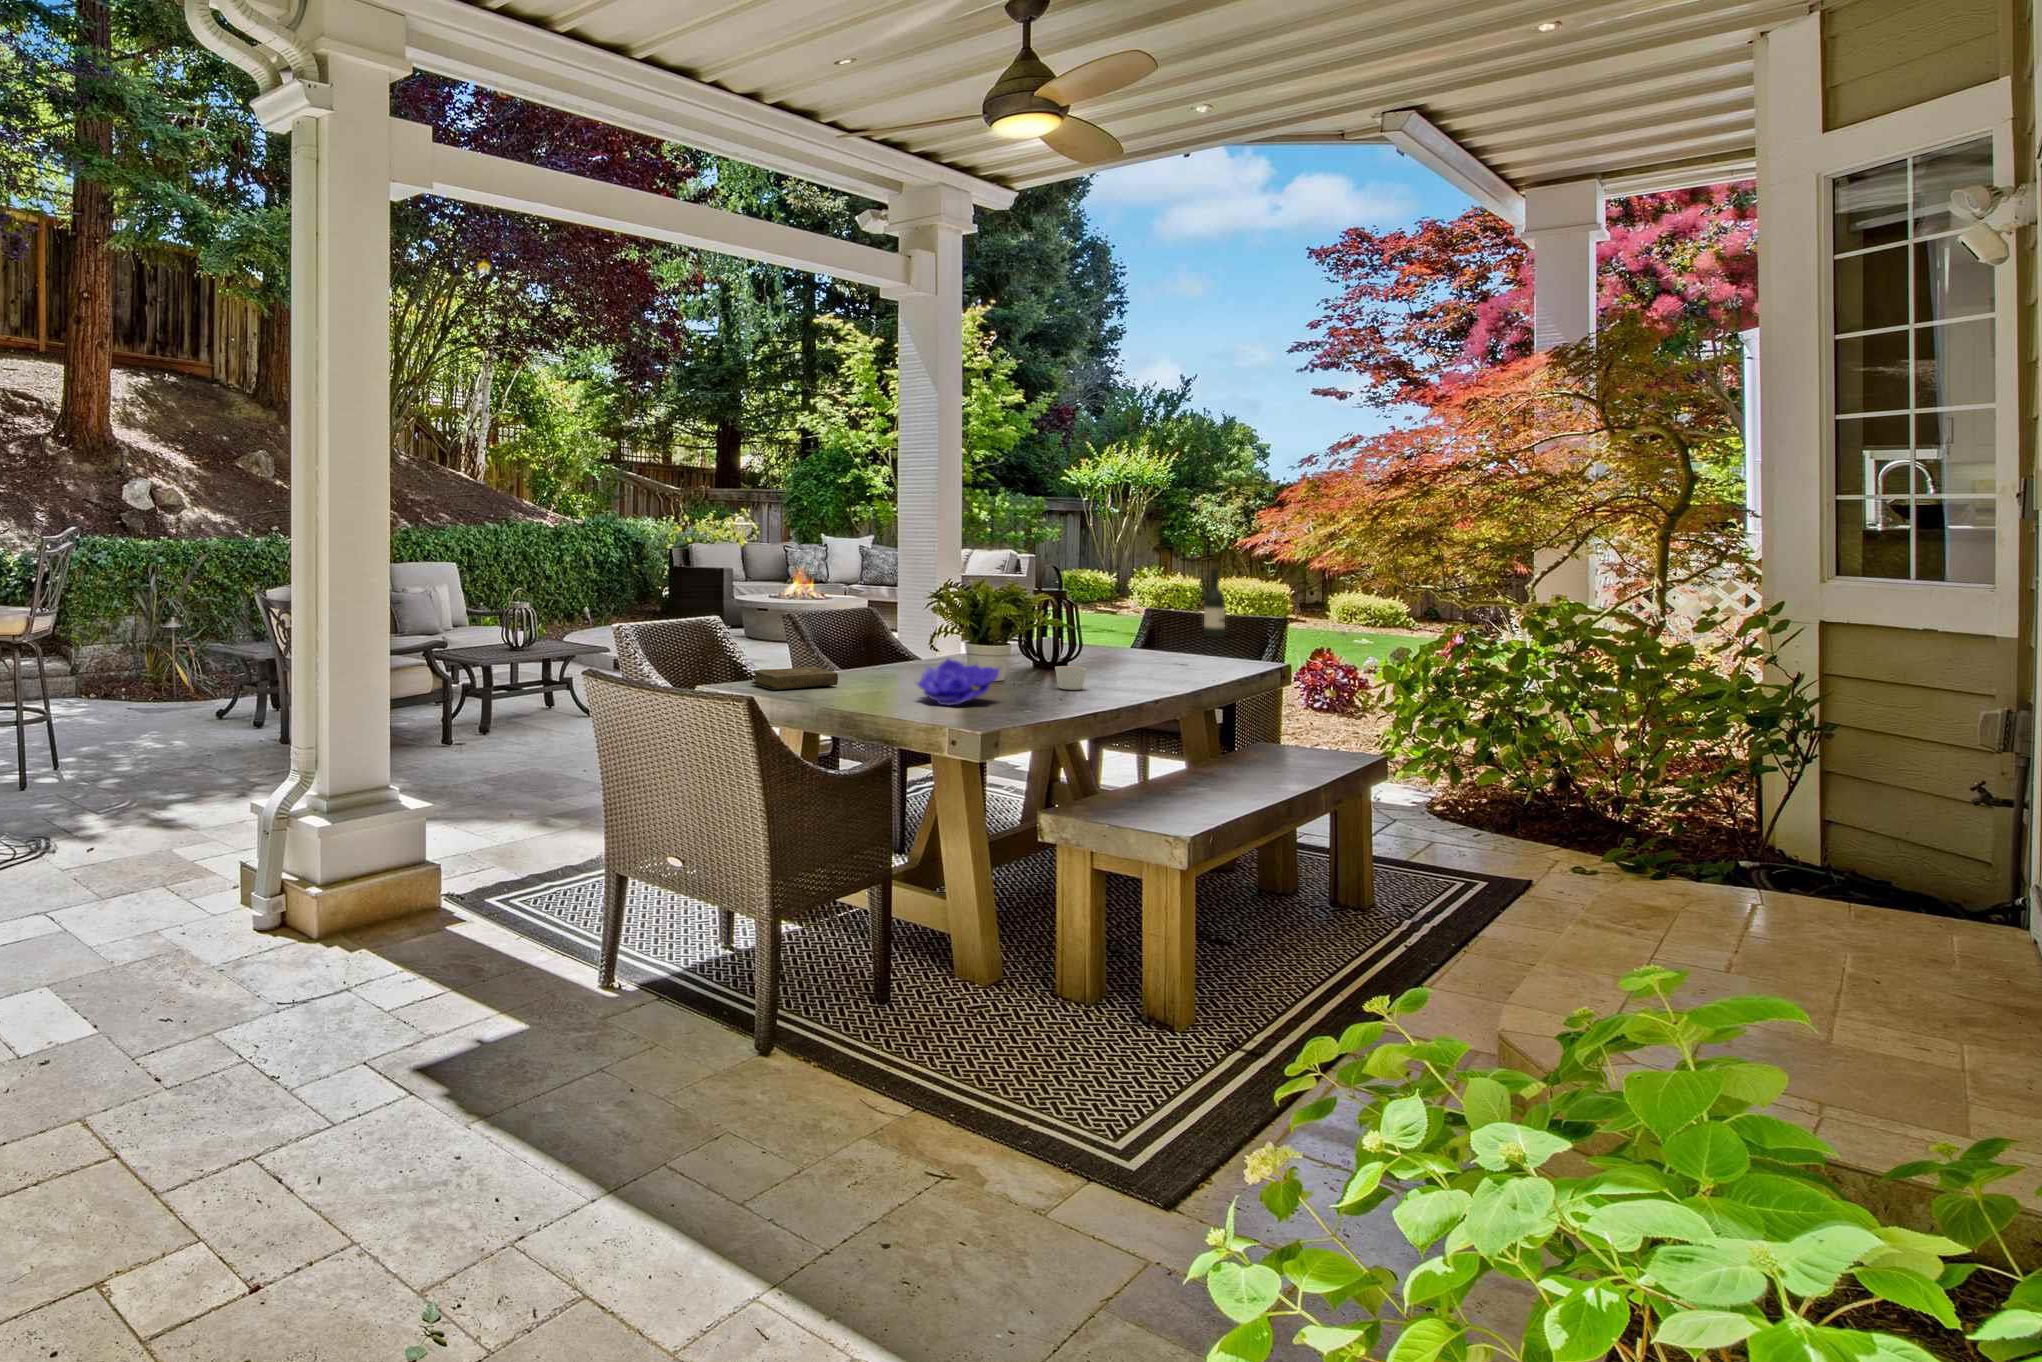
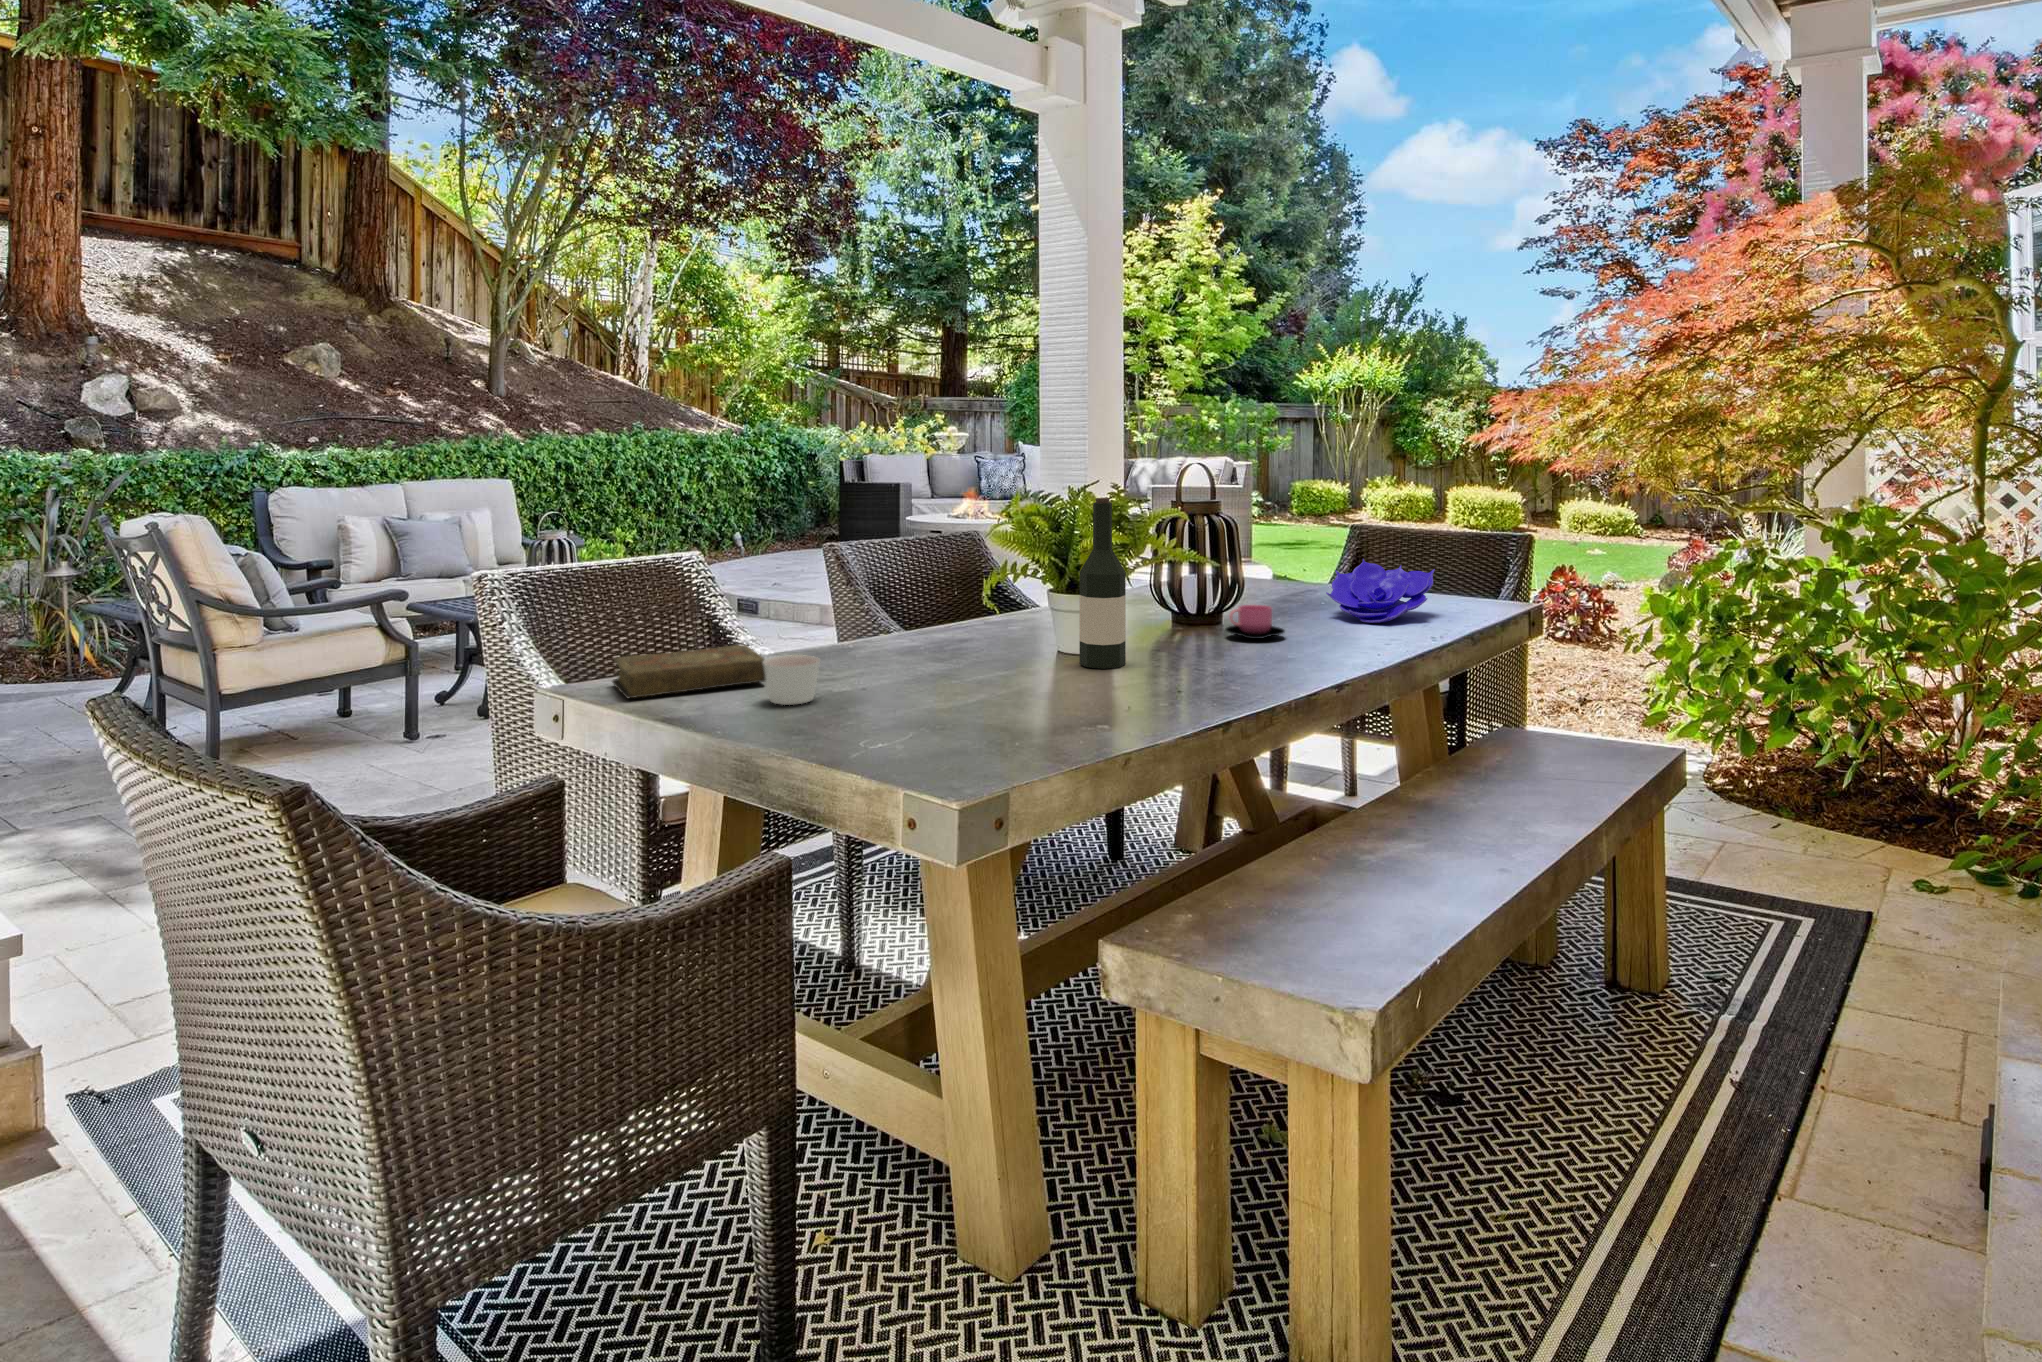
wine bottle: present [1204,567,1225,638] -> present [1079,498,1126,669]
cup: none [1084,654,1123,674] -> present [1226,605,1284,639]
decorative bowl: present [917,659,999,705] -> present [1326,559,1435,623]
candle: present [1055,666,1086,690] -> present [763,655,820,705]

